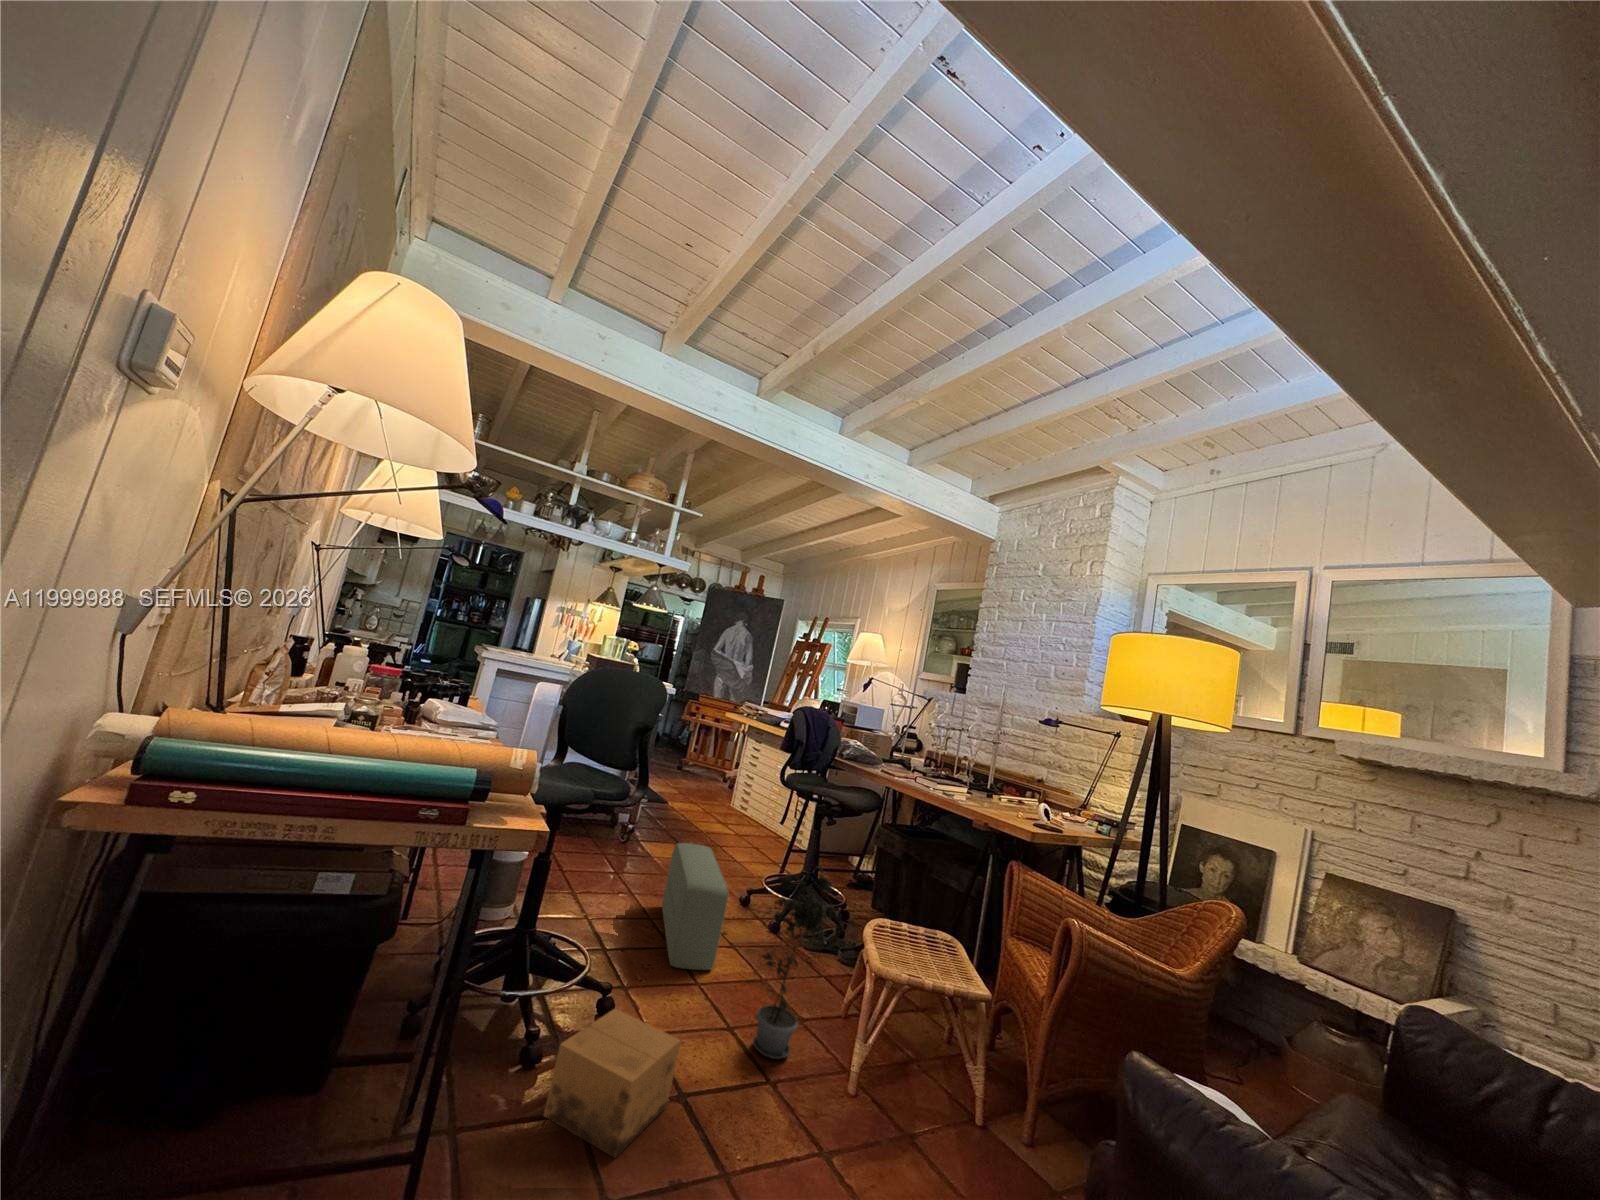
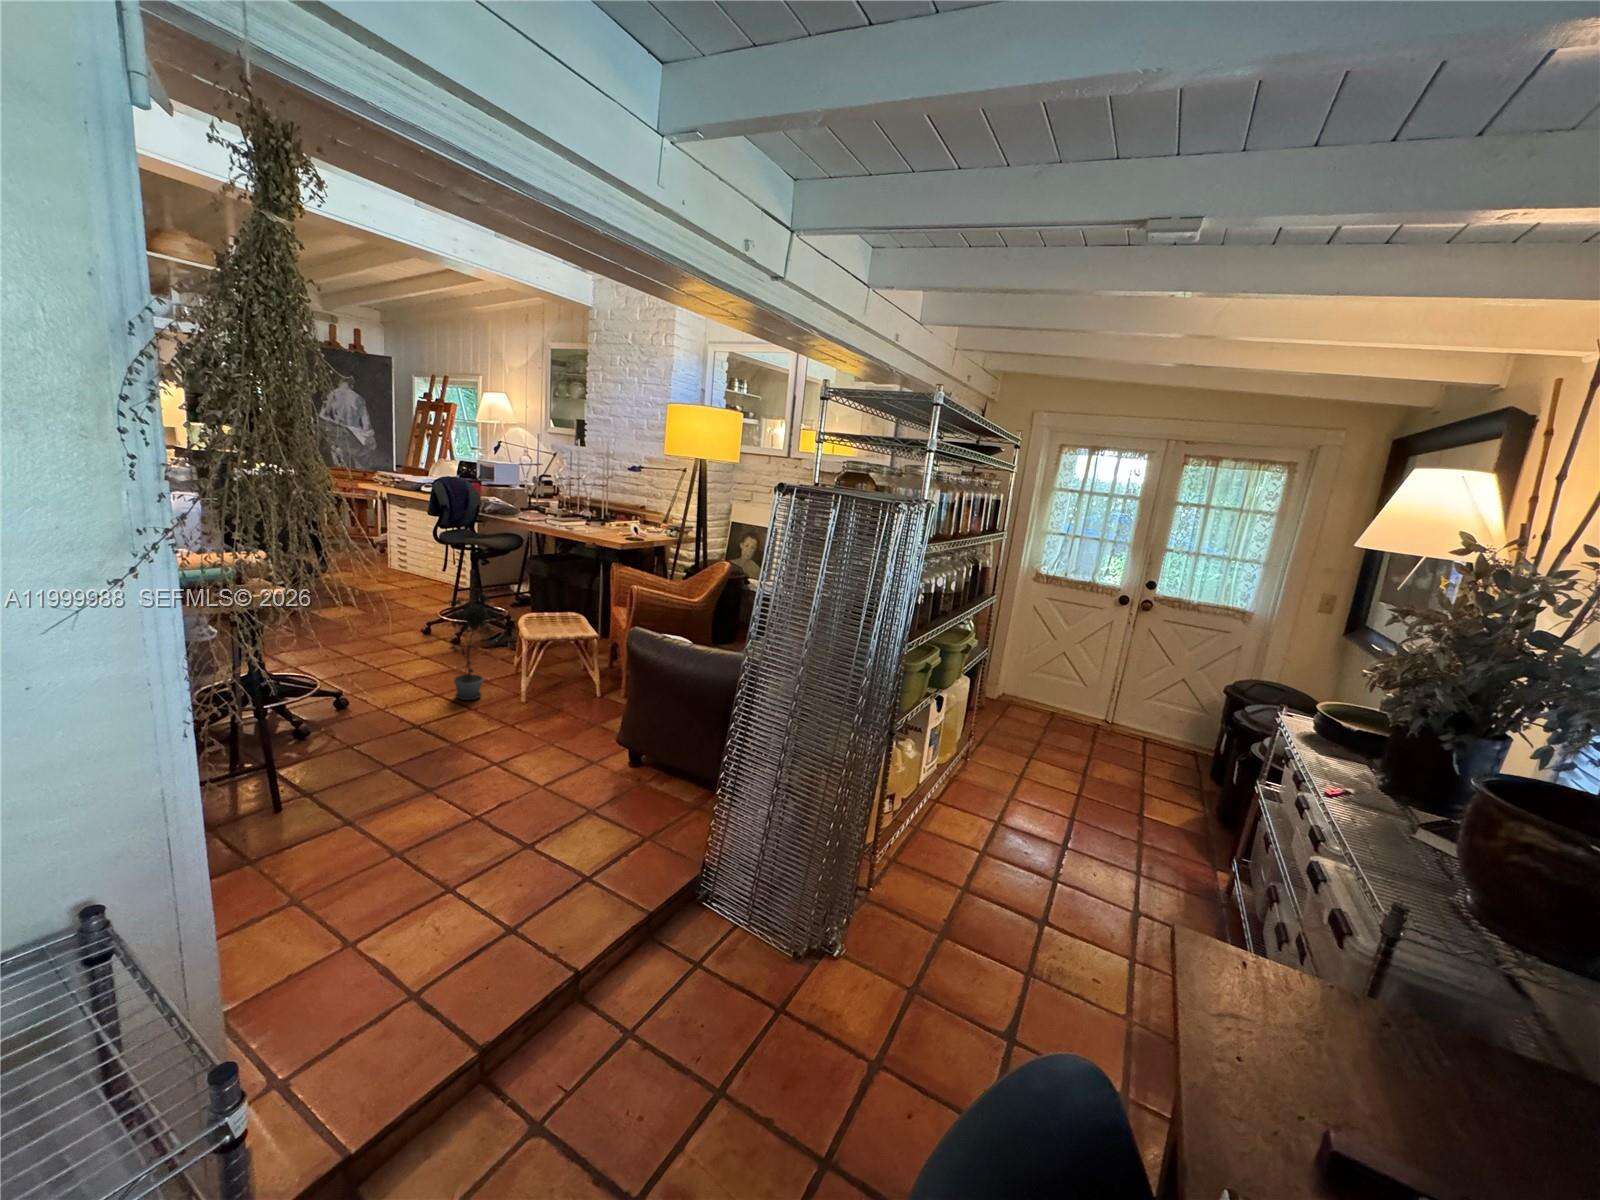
pouf: present [662,843,728,970] -> none [350,598,413,677]
cardboard box: present [544,1009,681,1158] -> none [320,696,406,756]

